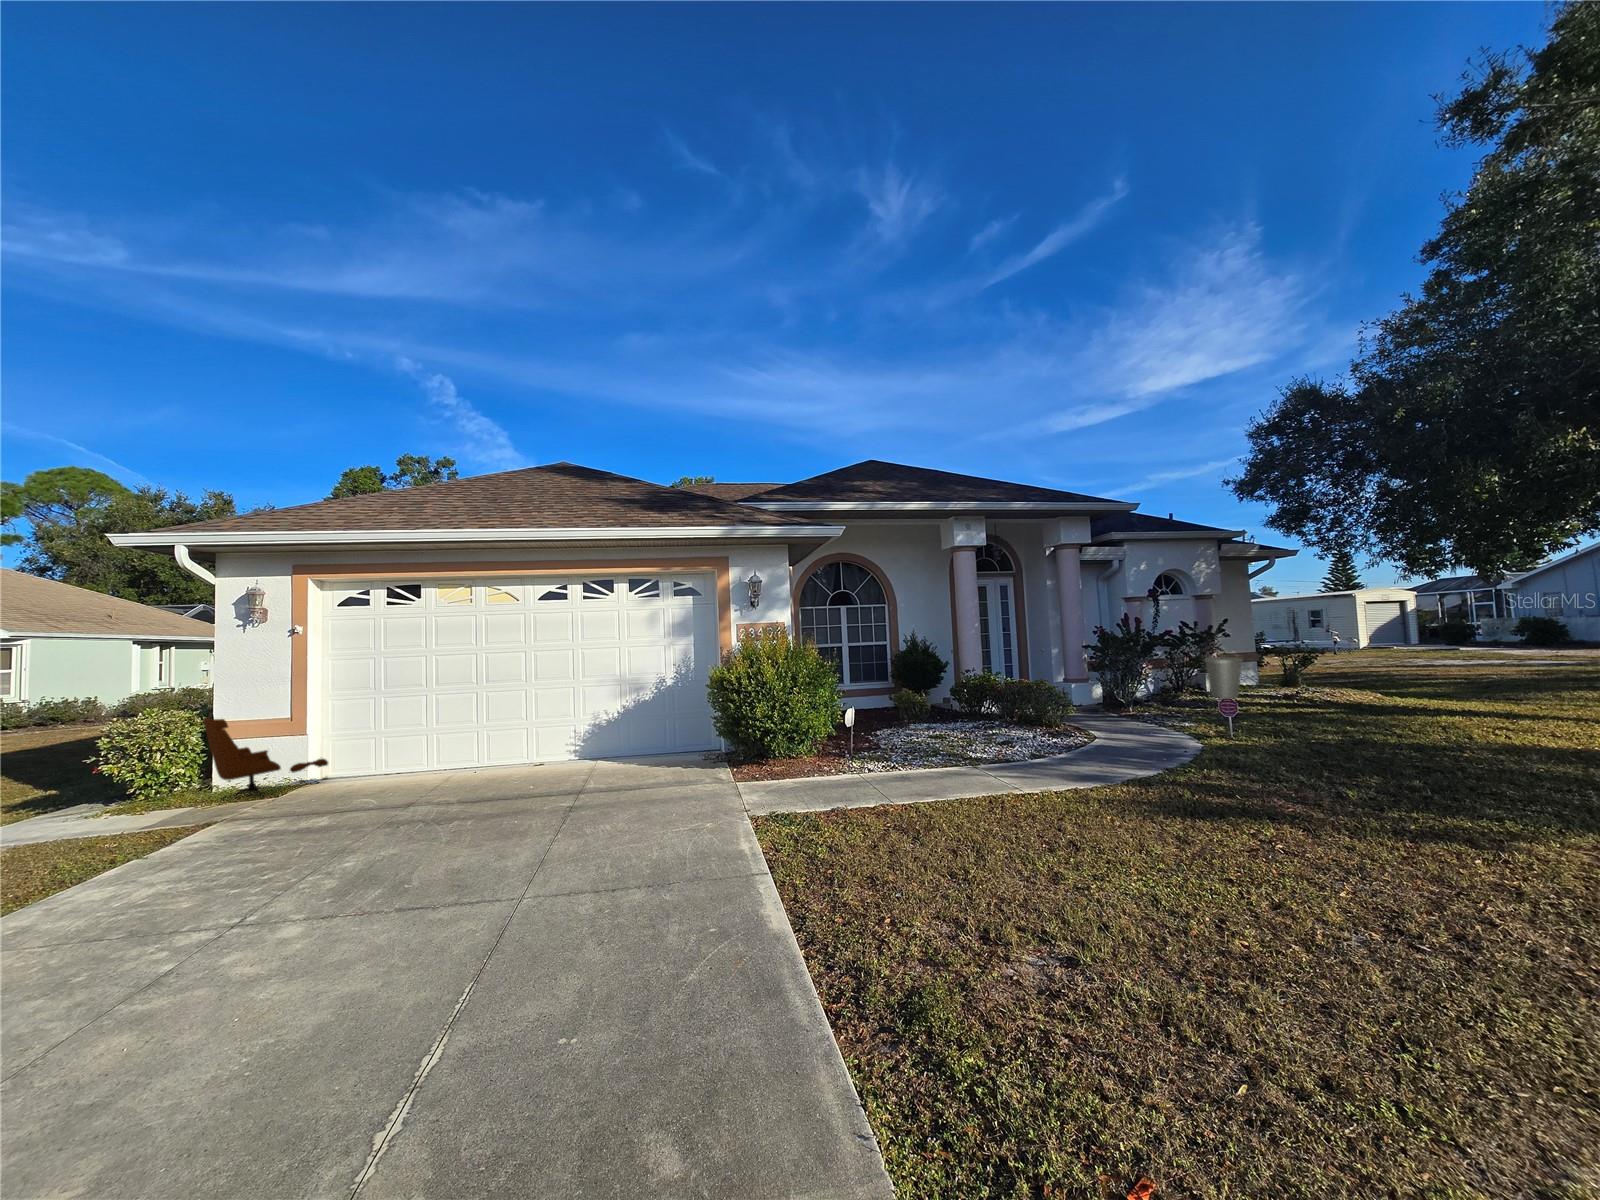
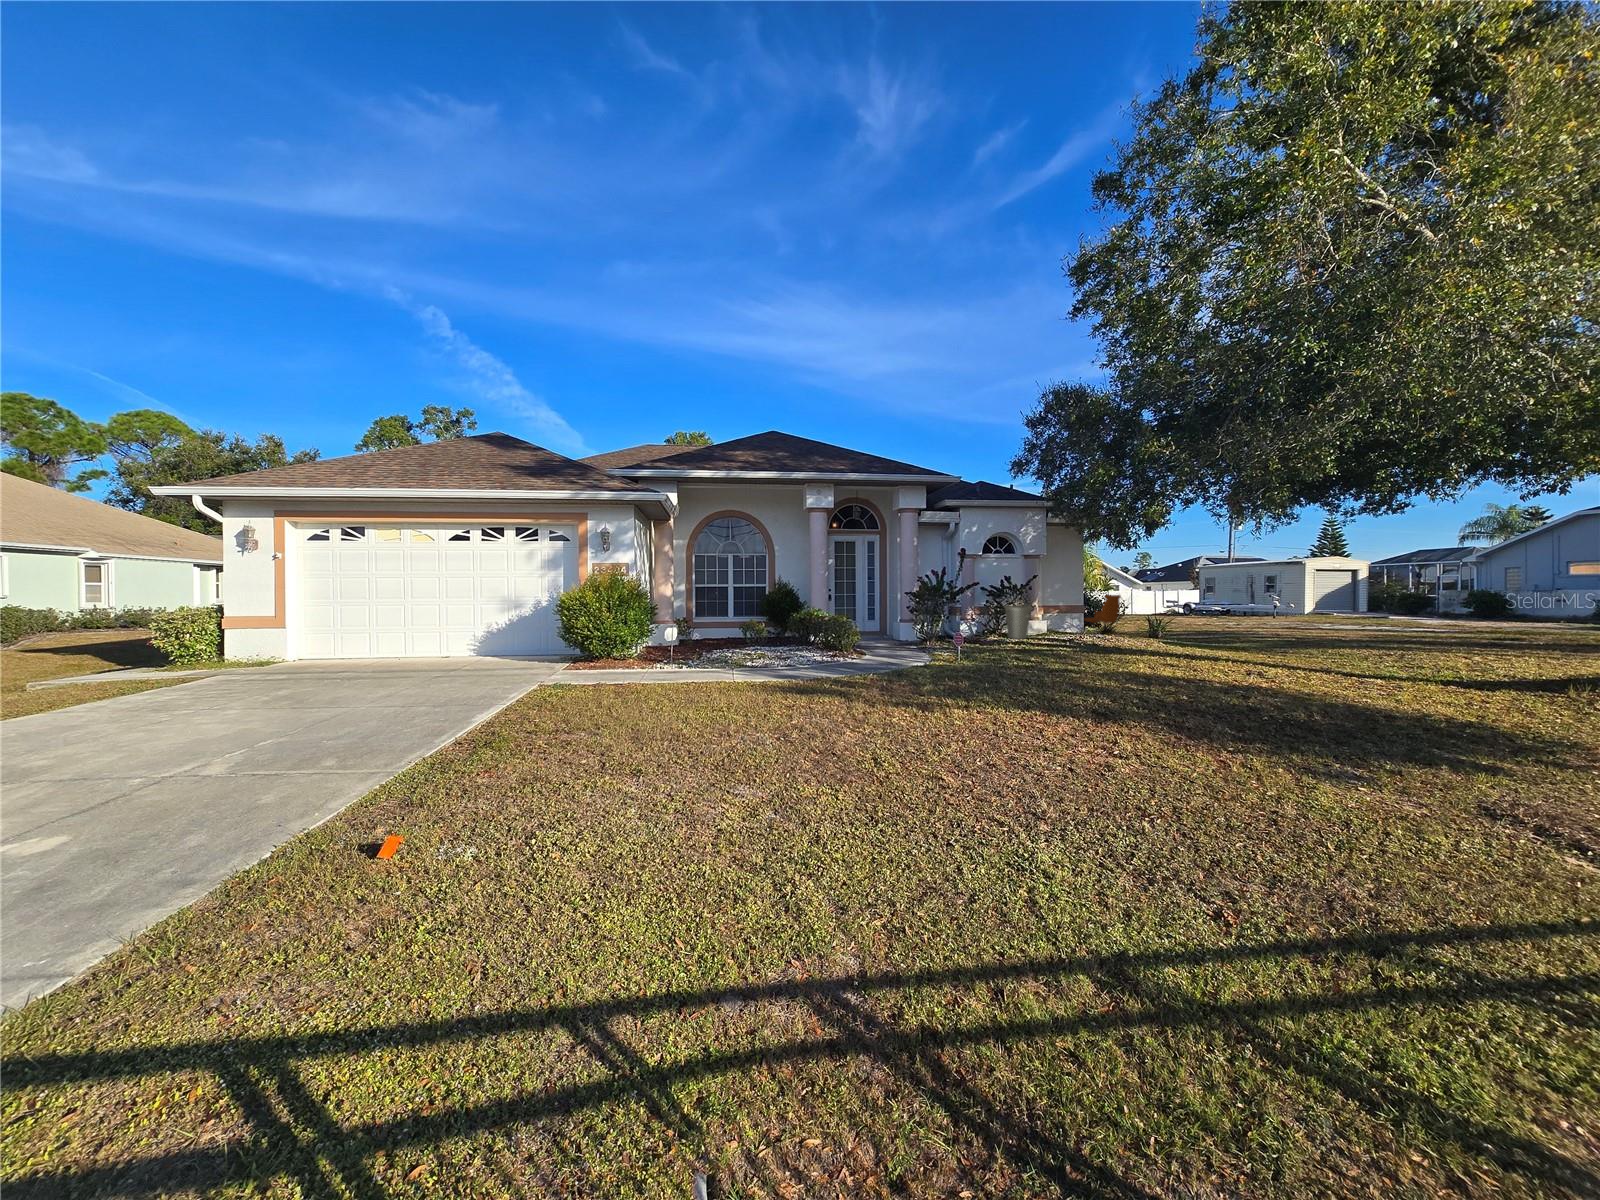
lounge chair: present [203,717,328,801] -> present [1084,595,1121,630]

